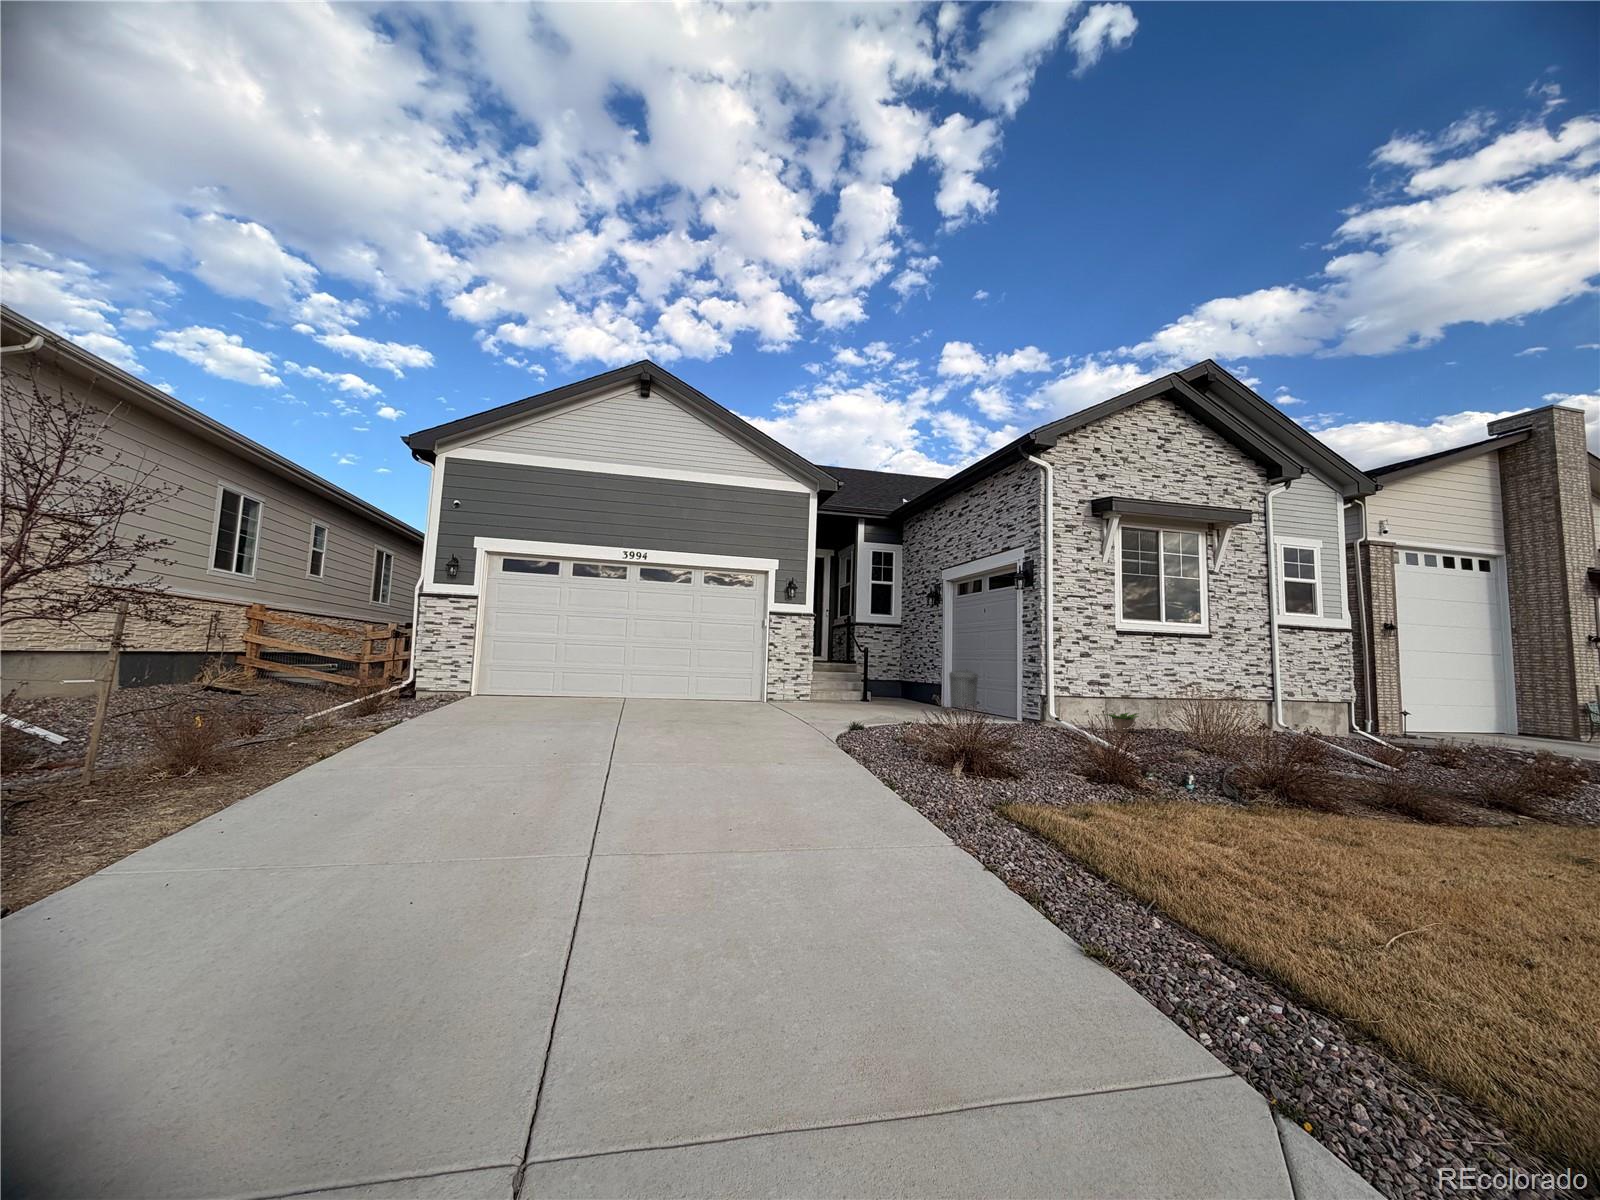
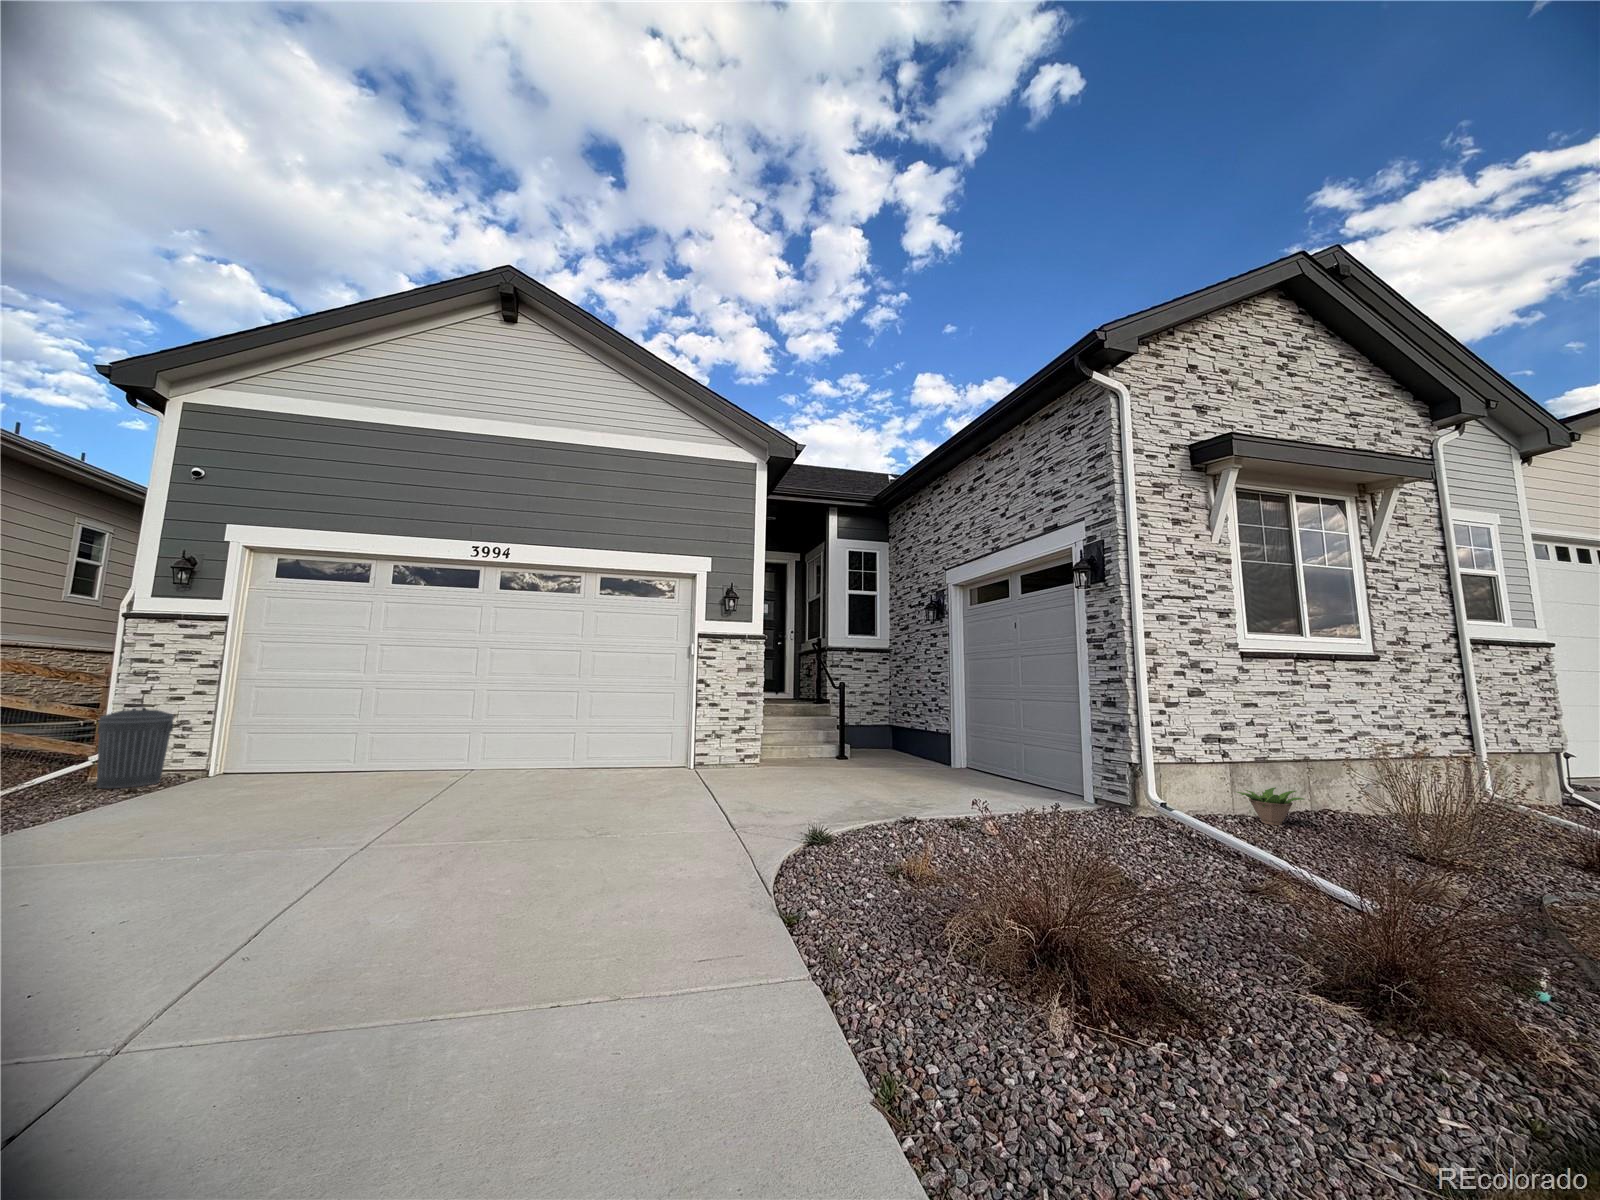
trash can: present [949,669,978,707] -> present [97,707,174,788]

